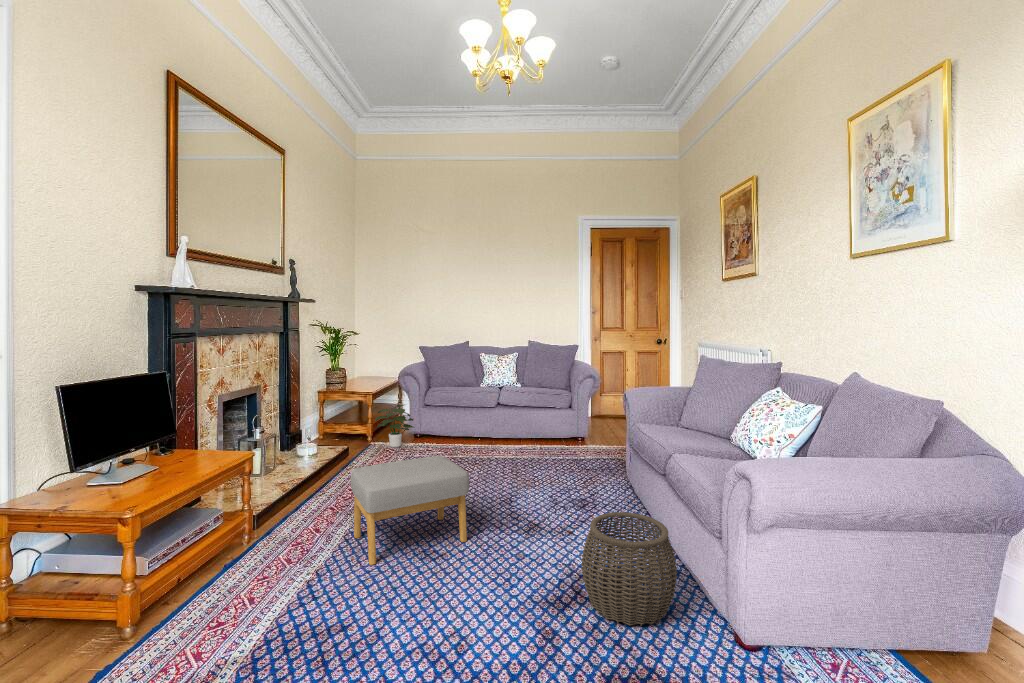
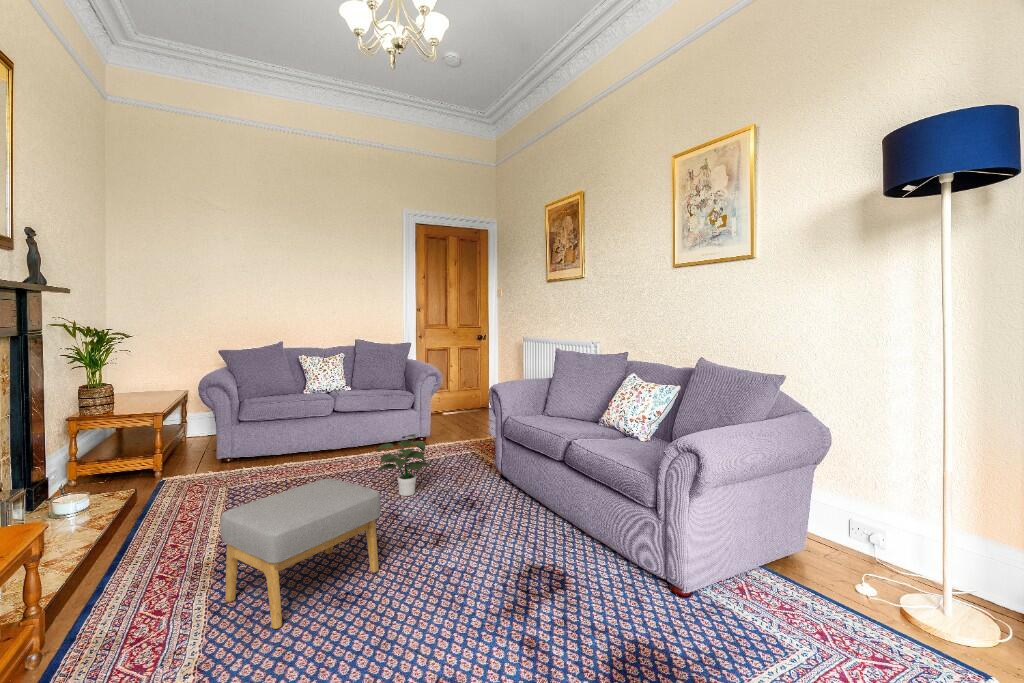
potted plant: present [375,405,415,447] -> present [377,434,431,496]
woven basket: present [581,512,677,626] -> none [532,503,623,610]

